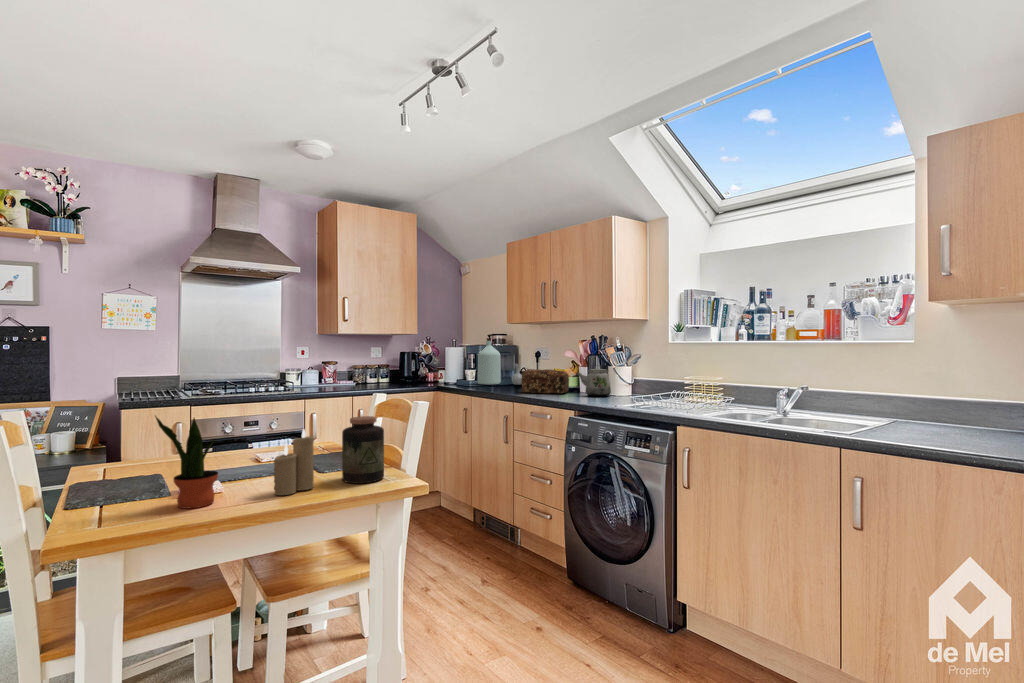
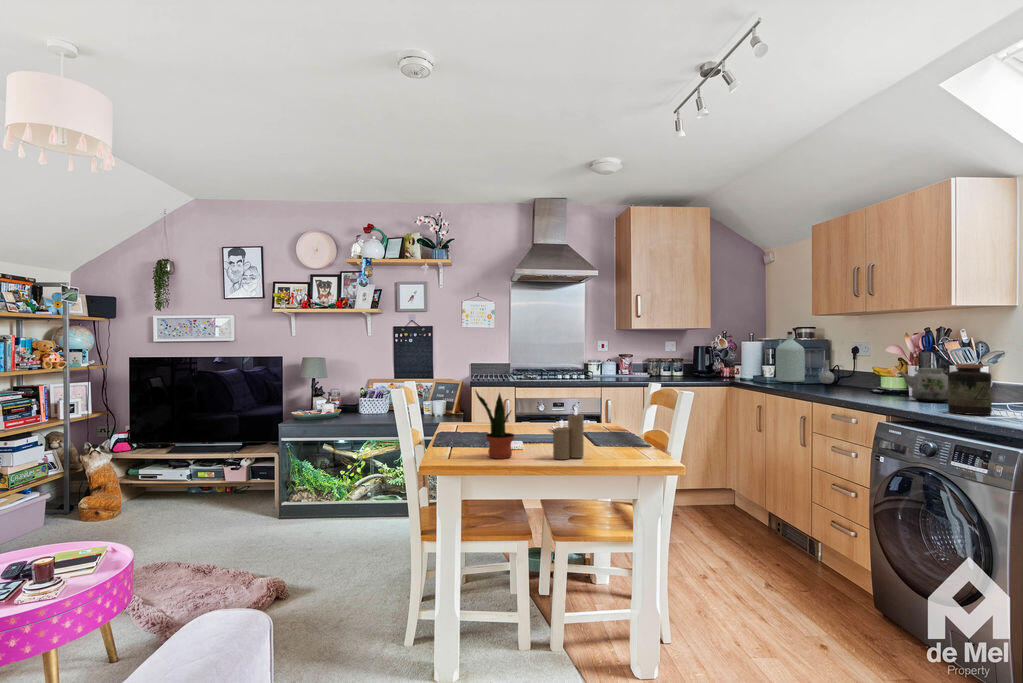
bread loaf: present [521,369,569,393] -> none [823,366,891,395]
jar: present [342,416,384,484] -> present [948,364,992,415]

